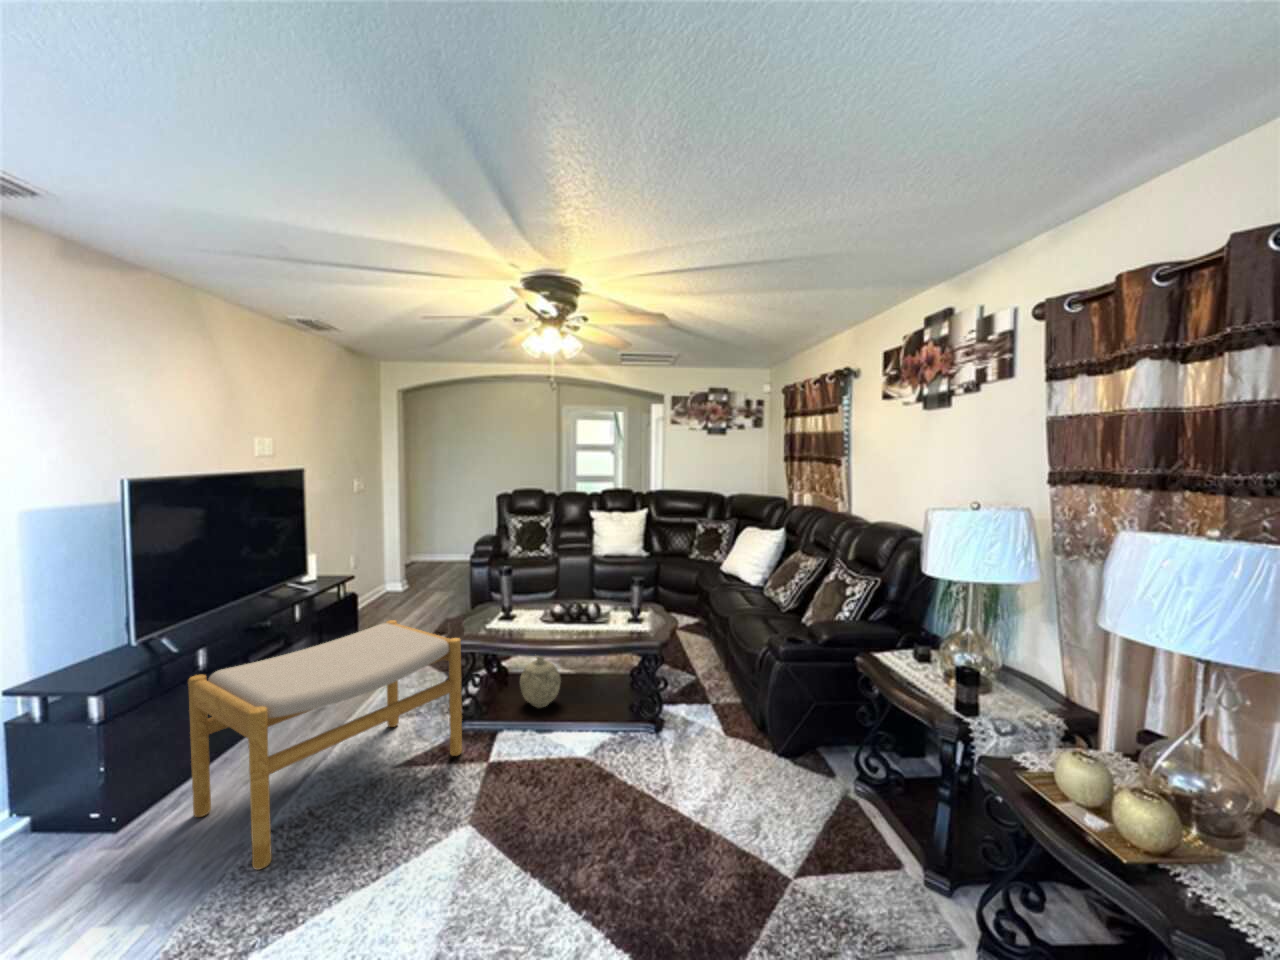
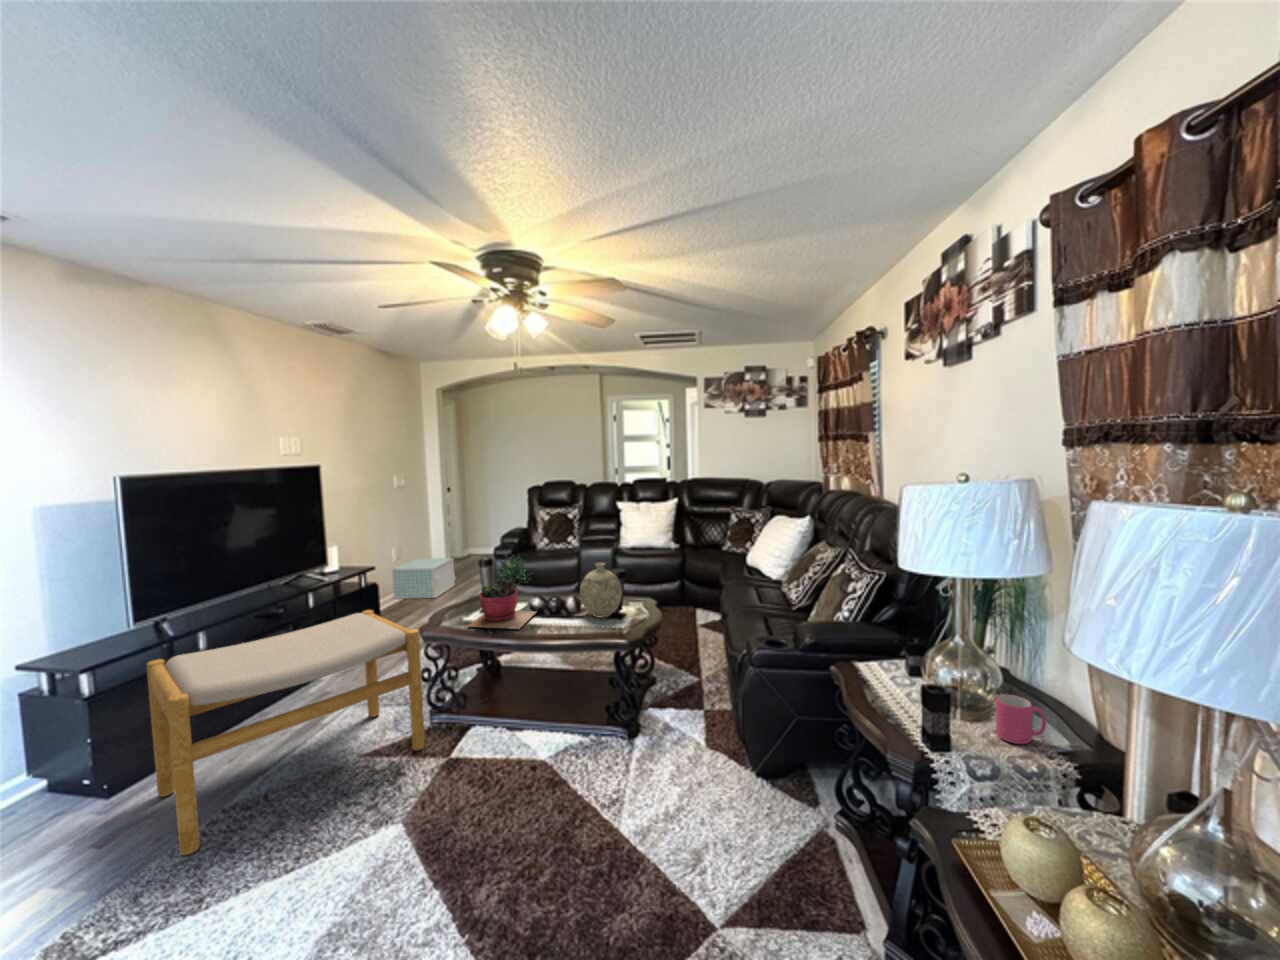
succulent plant: none [497,564,558,636] -> present [468,554,535,629]
storage box: none [354,567,416,609] -> present [392,558,455,599]
decorative vase: present [520,656,561,708] -> present [580,563,622,618]
mug: none [1006,675,1044,711] -> present [996,694,1046,744]

